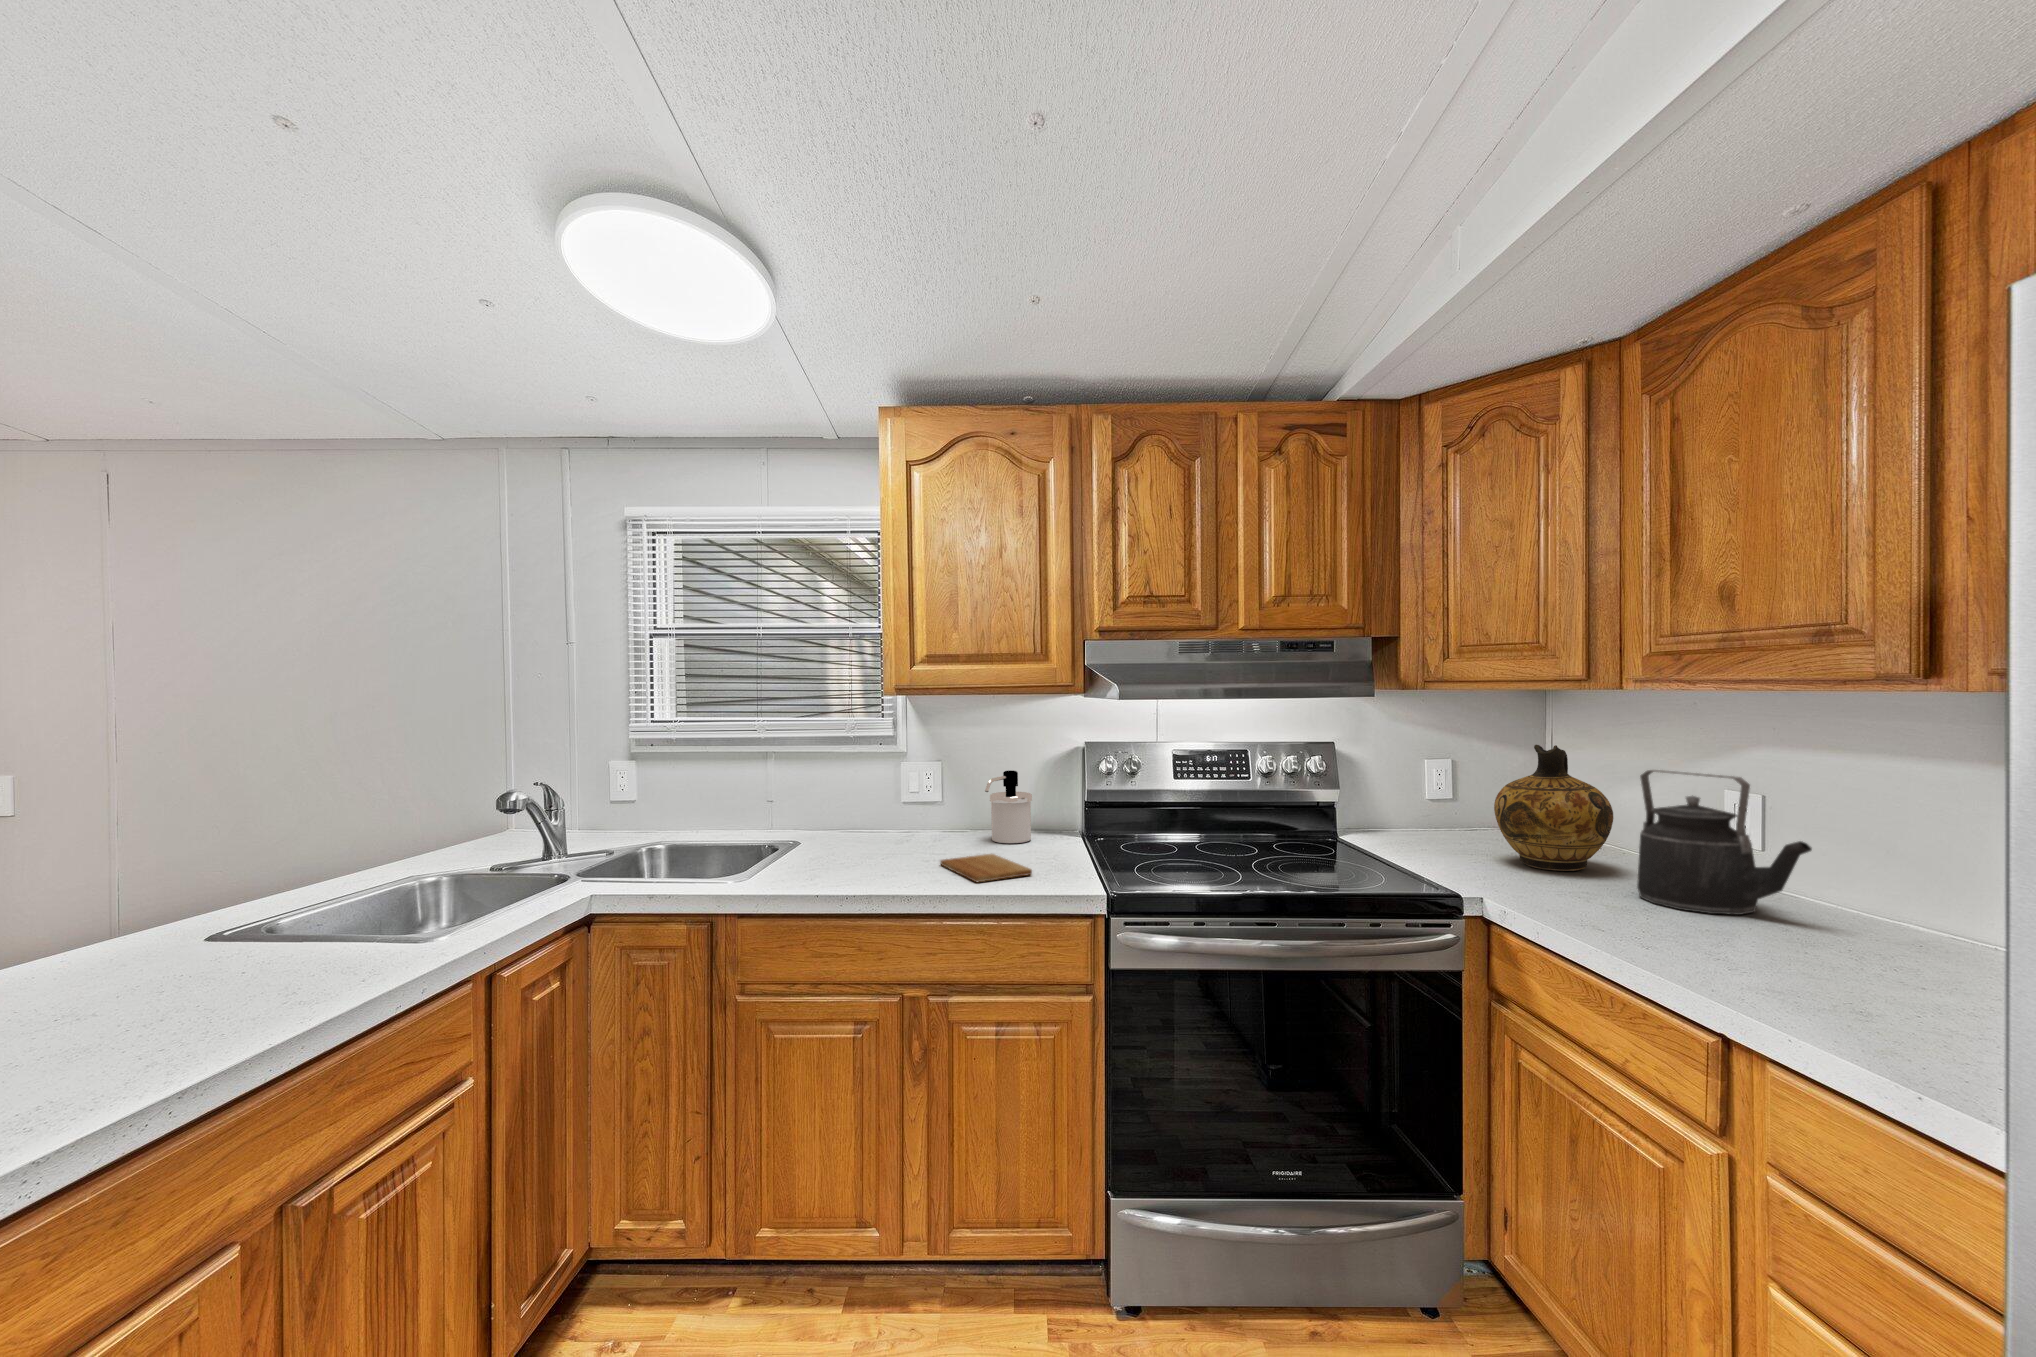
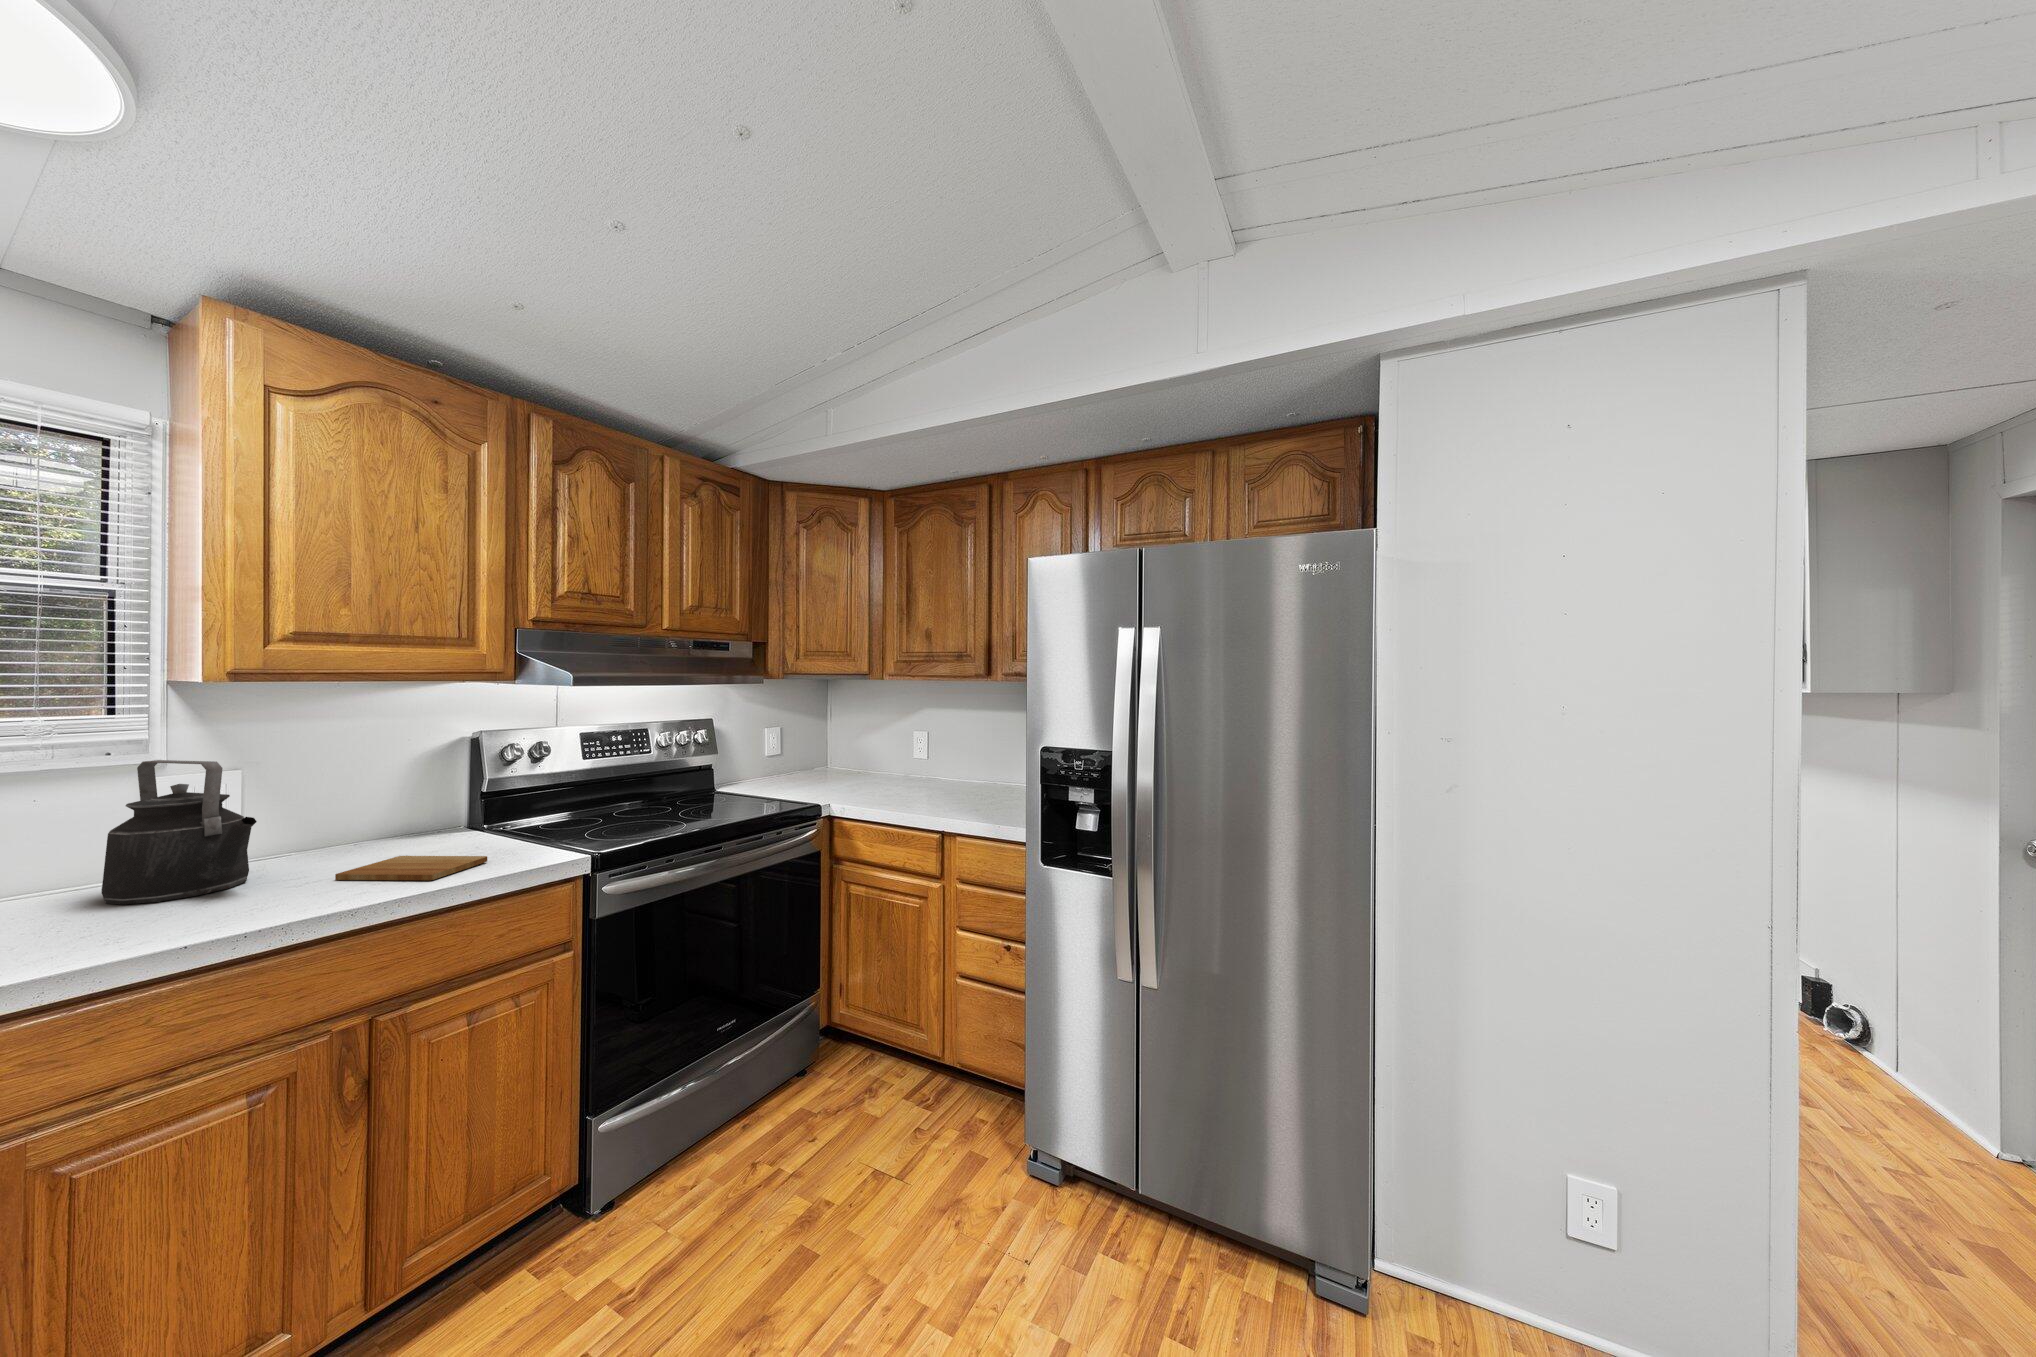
ceramic jug: present [1494,745,1613,871] -> none [821,713,882,788]
soap dispenser: present [985,770,1032,843] -> none [352,767,417,849]
kettle: present [1637,770,1812,915] -> present [102,760,257,905]

